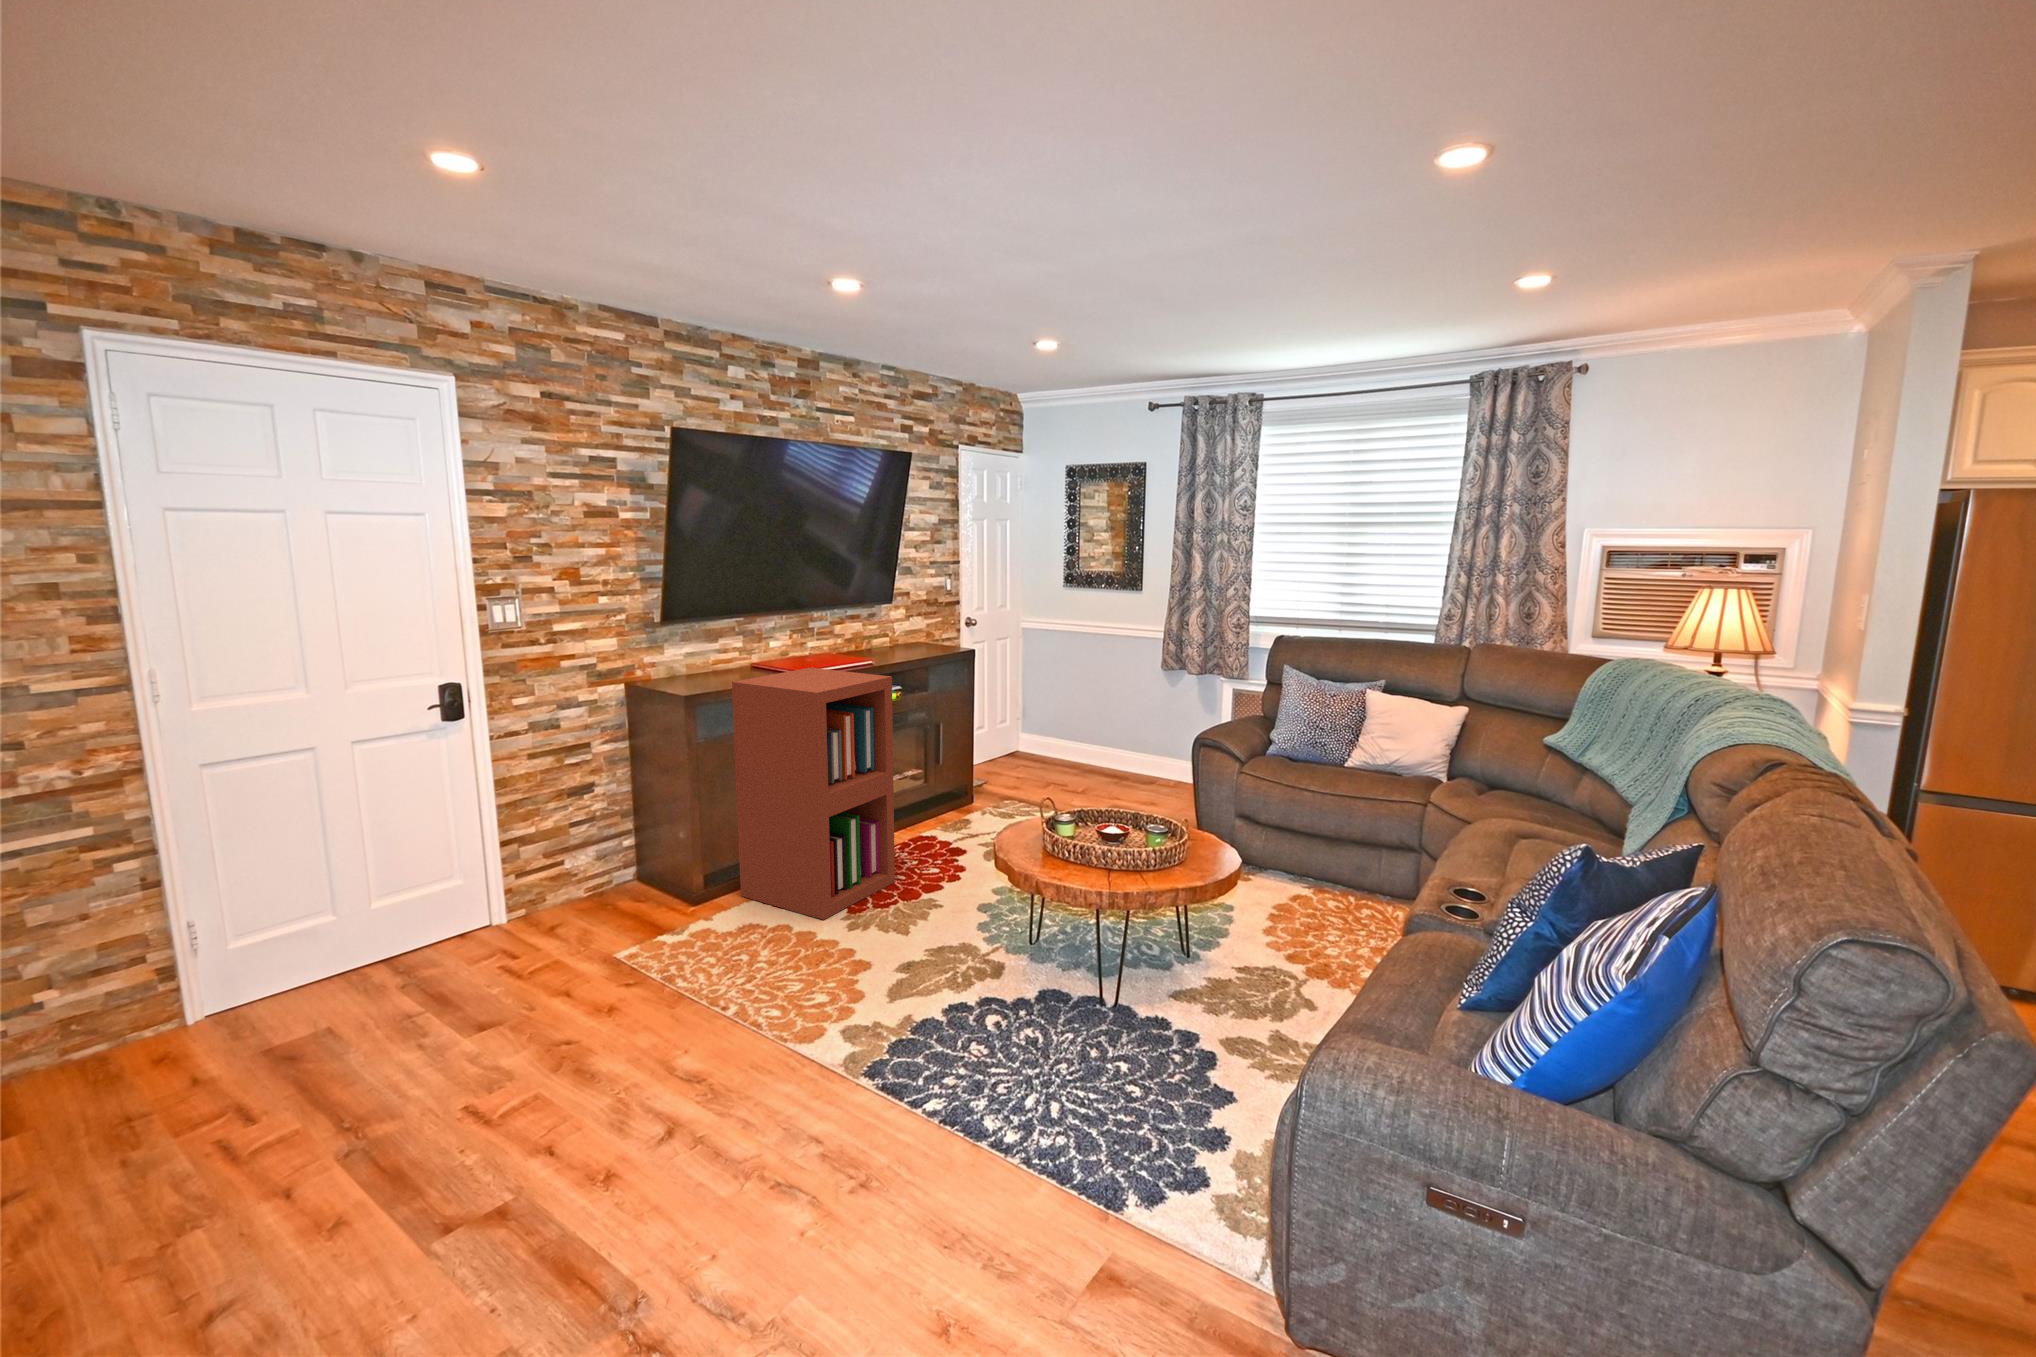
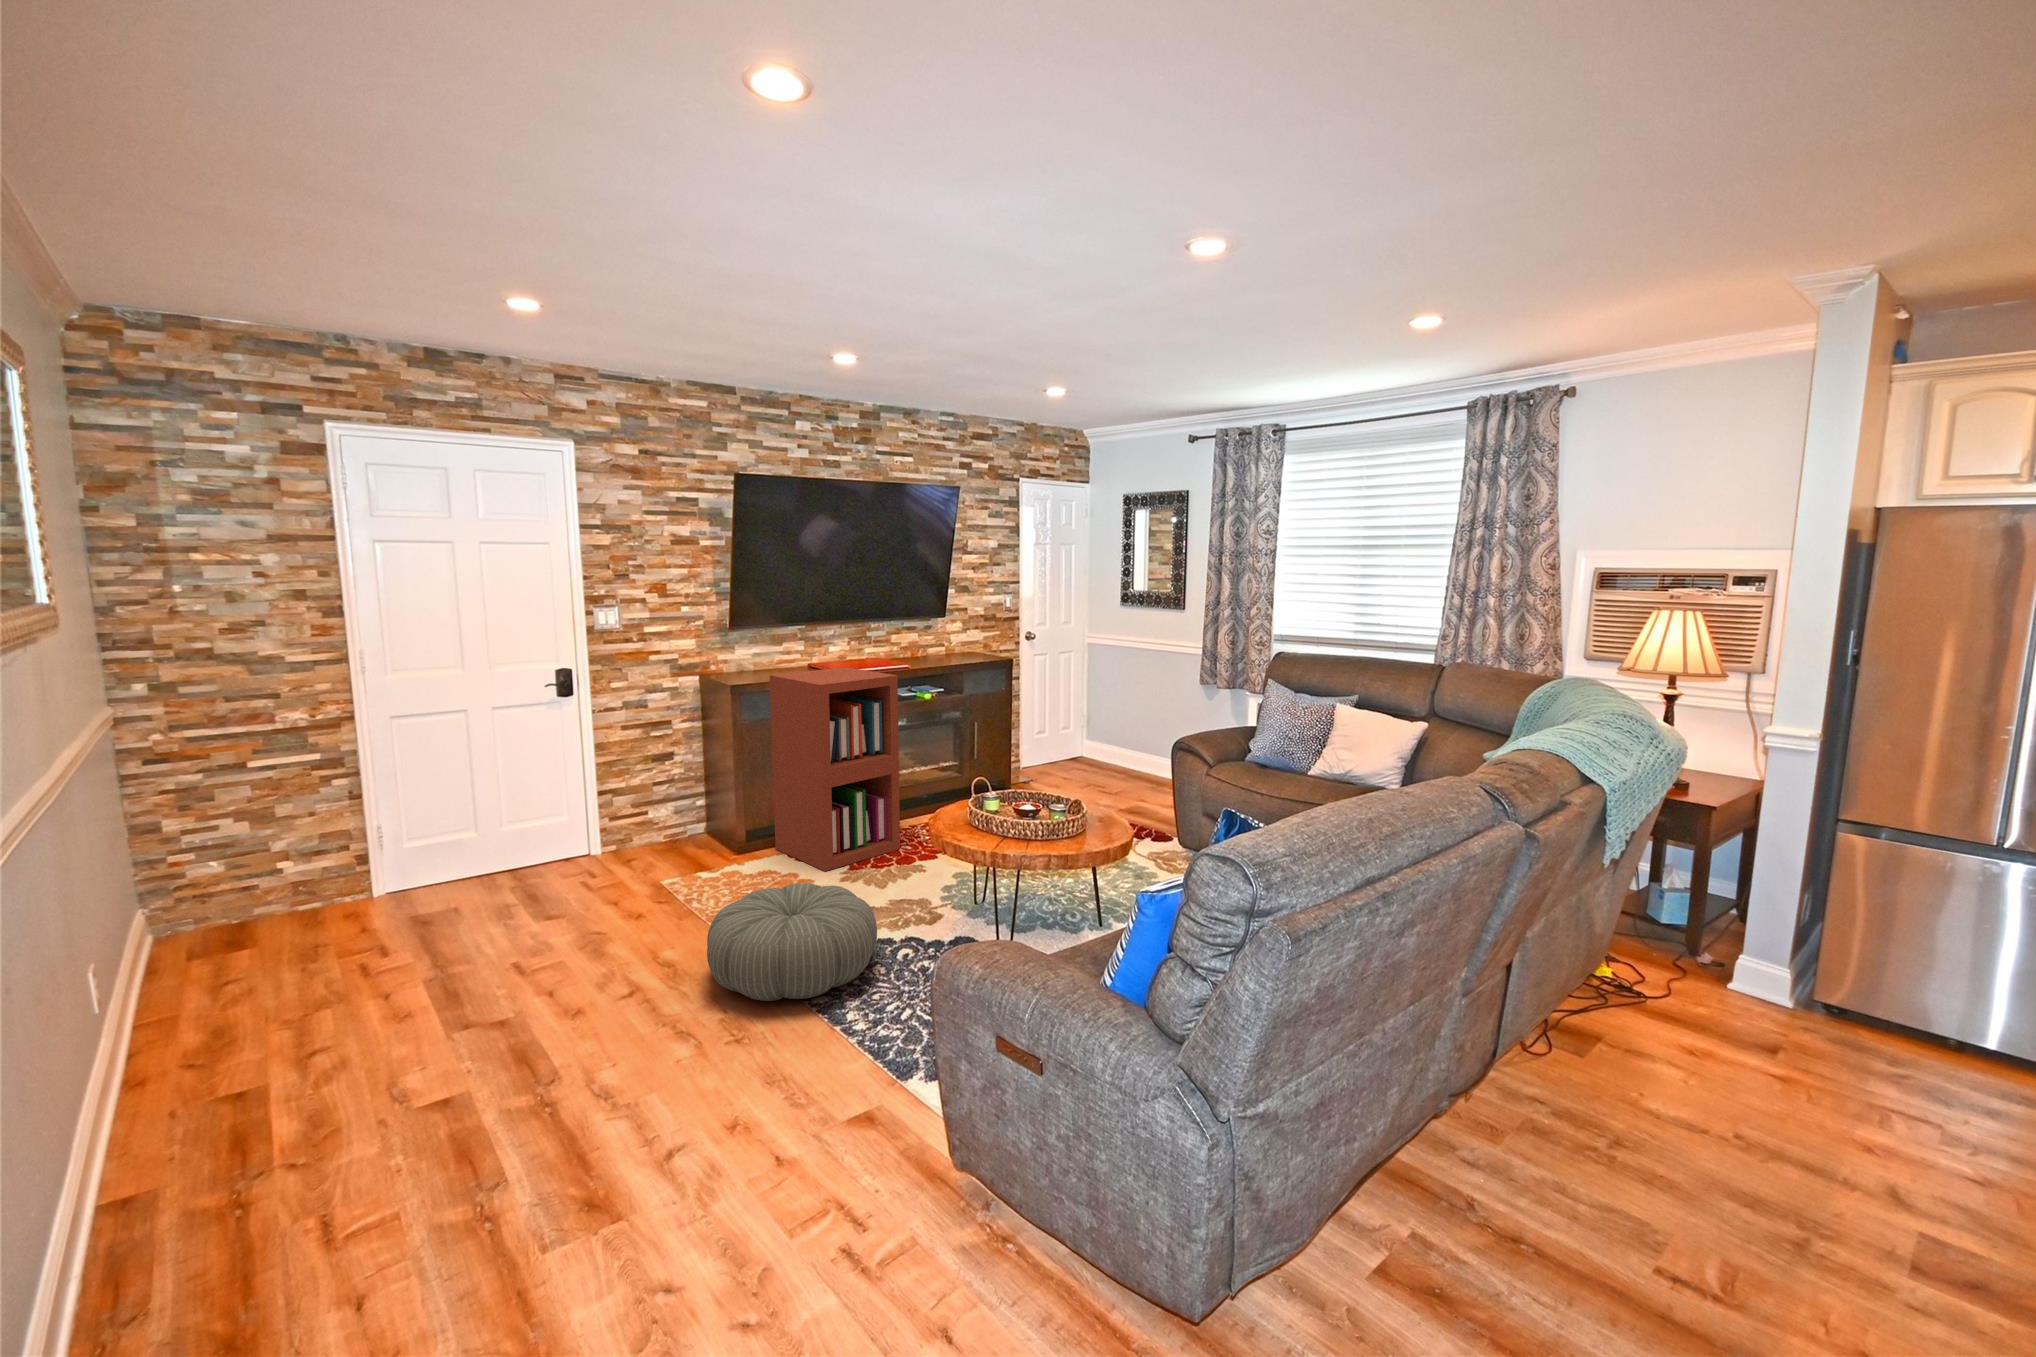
pouf: none [763,945,978,1108] -> present [707,883,877,1001]

